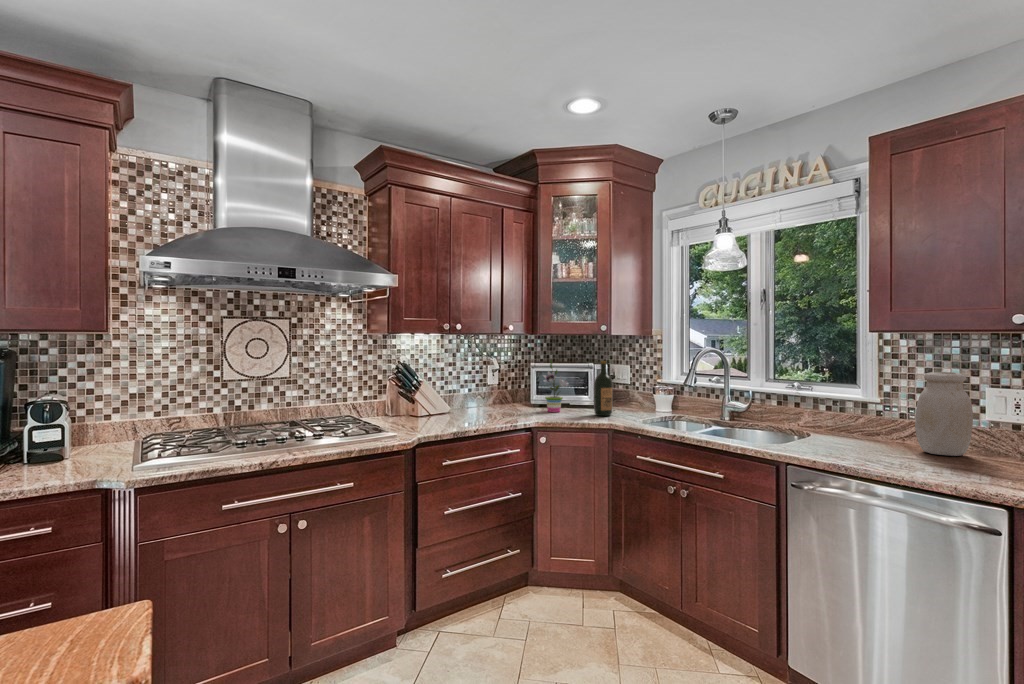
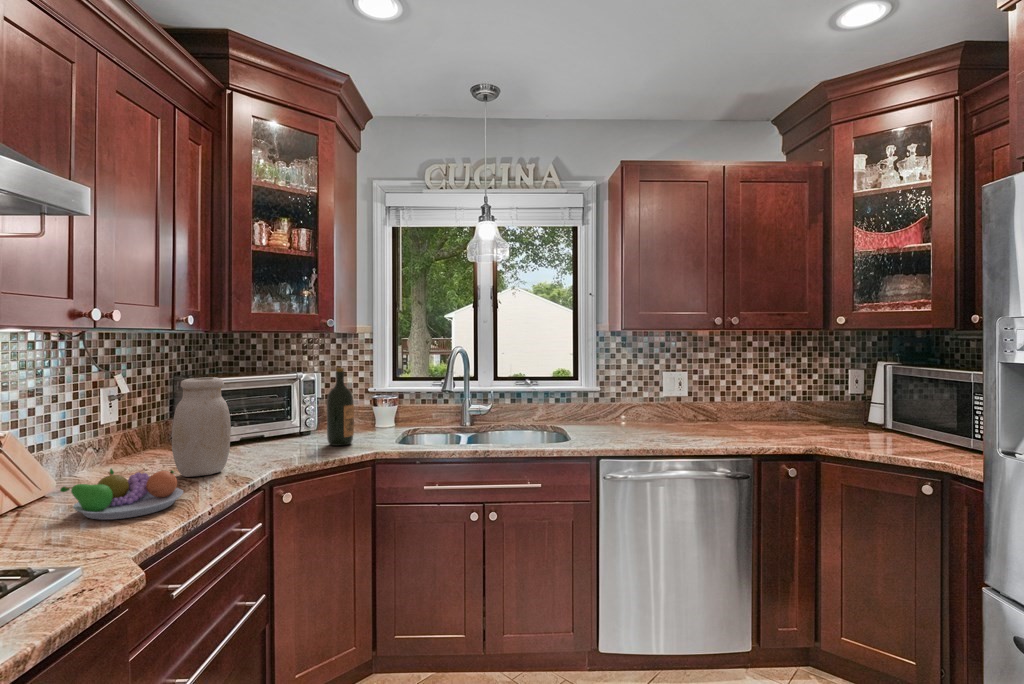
potted plant: present [543,360,568,412] -> none [242,370,283,454]
jar: present [915,372,973,456] -> present [172,377,231,477]
fruit bowl: none [428,403,474,426] -> present [60,469,183,520]

